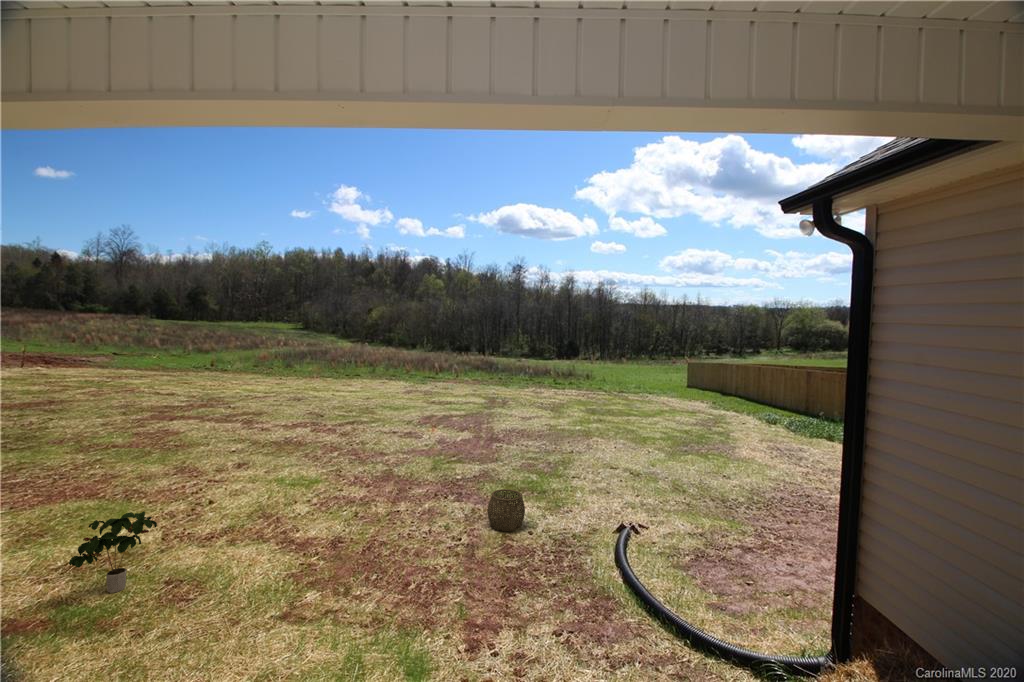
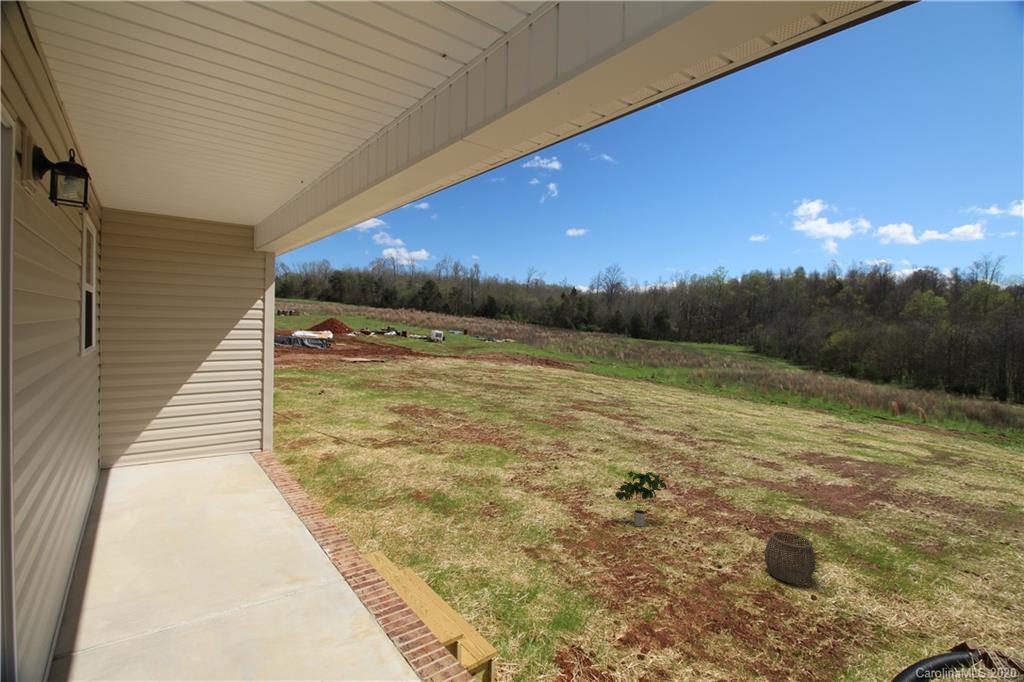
potted plant: present [69,511,157,593] -> present [615,471,667,527]

